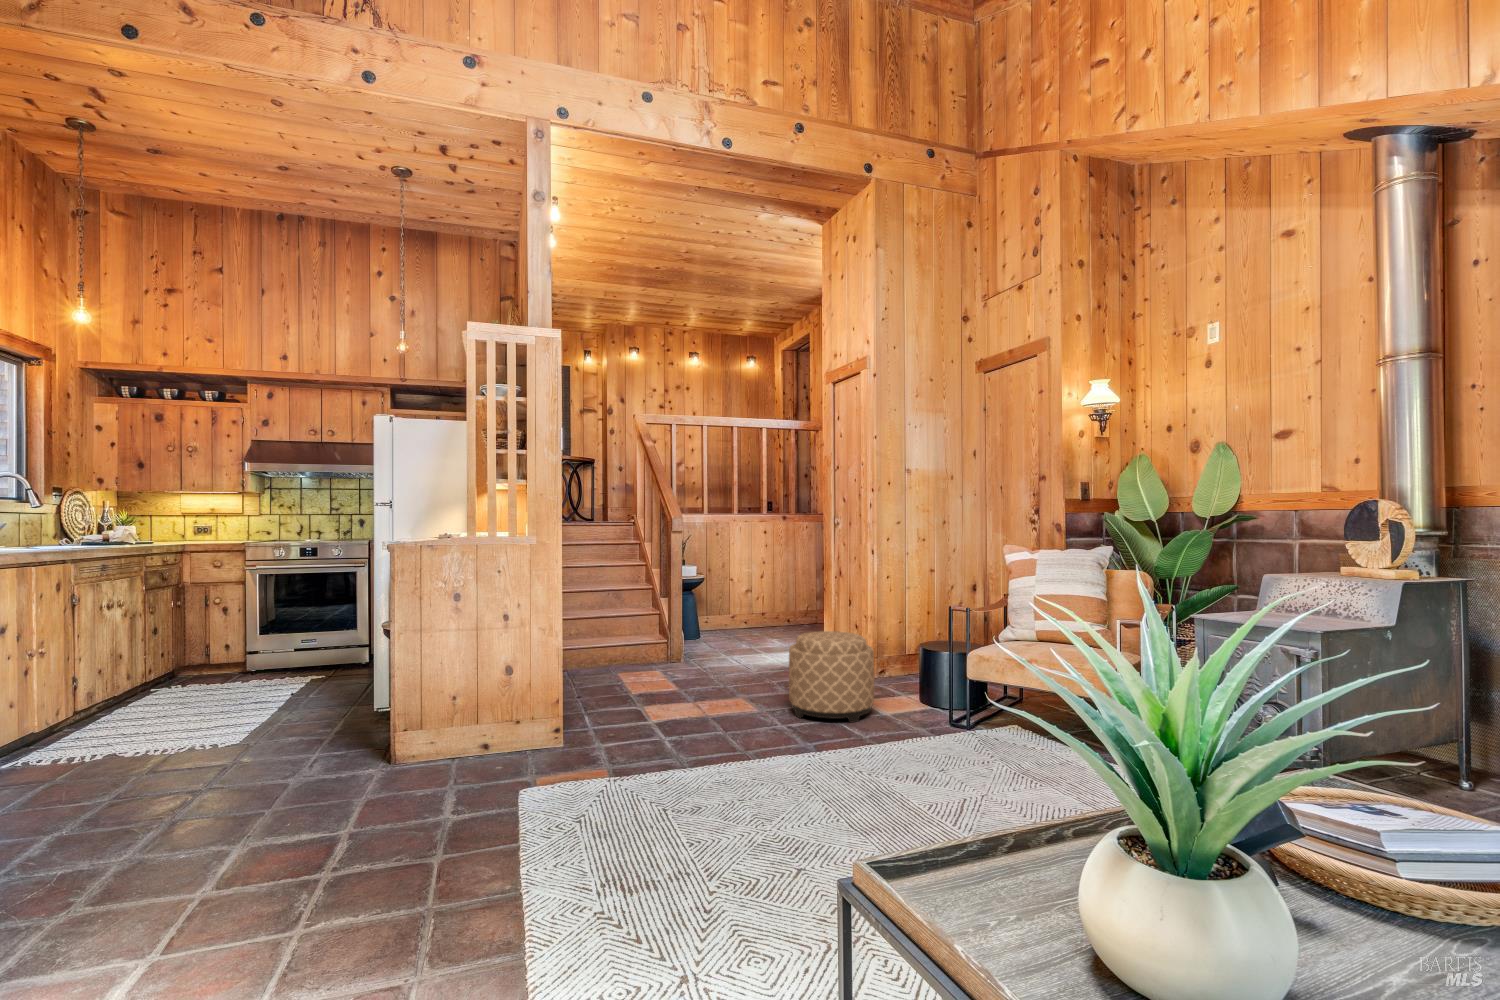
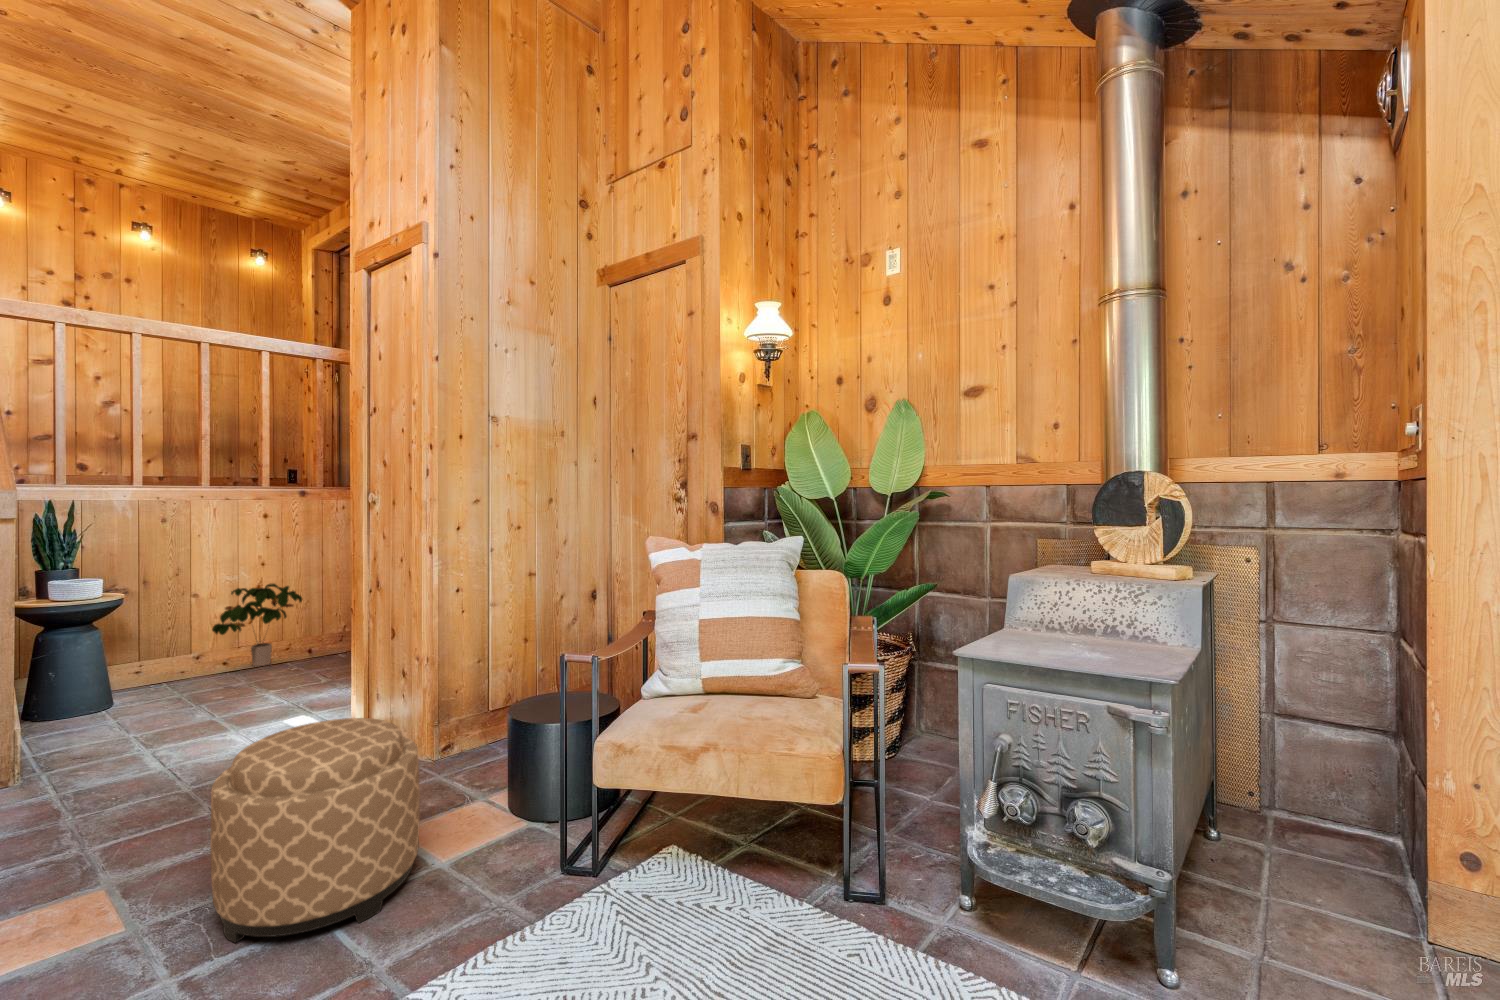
potted plant: none [742,577,787,628] -> present [212,584,302,666]

